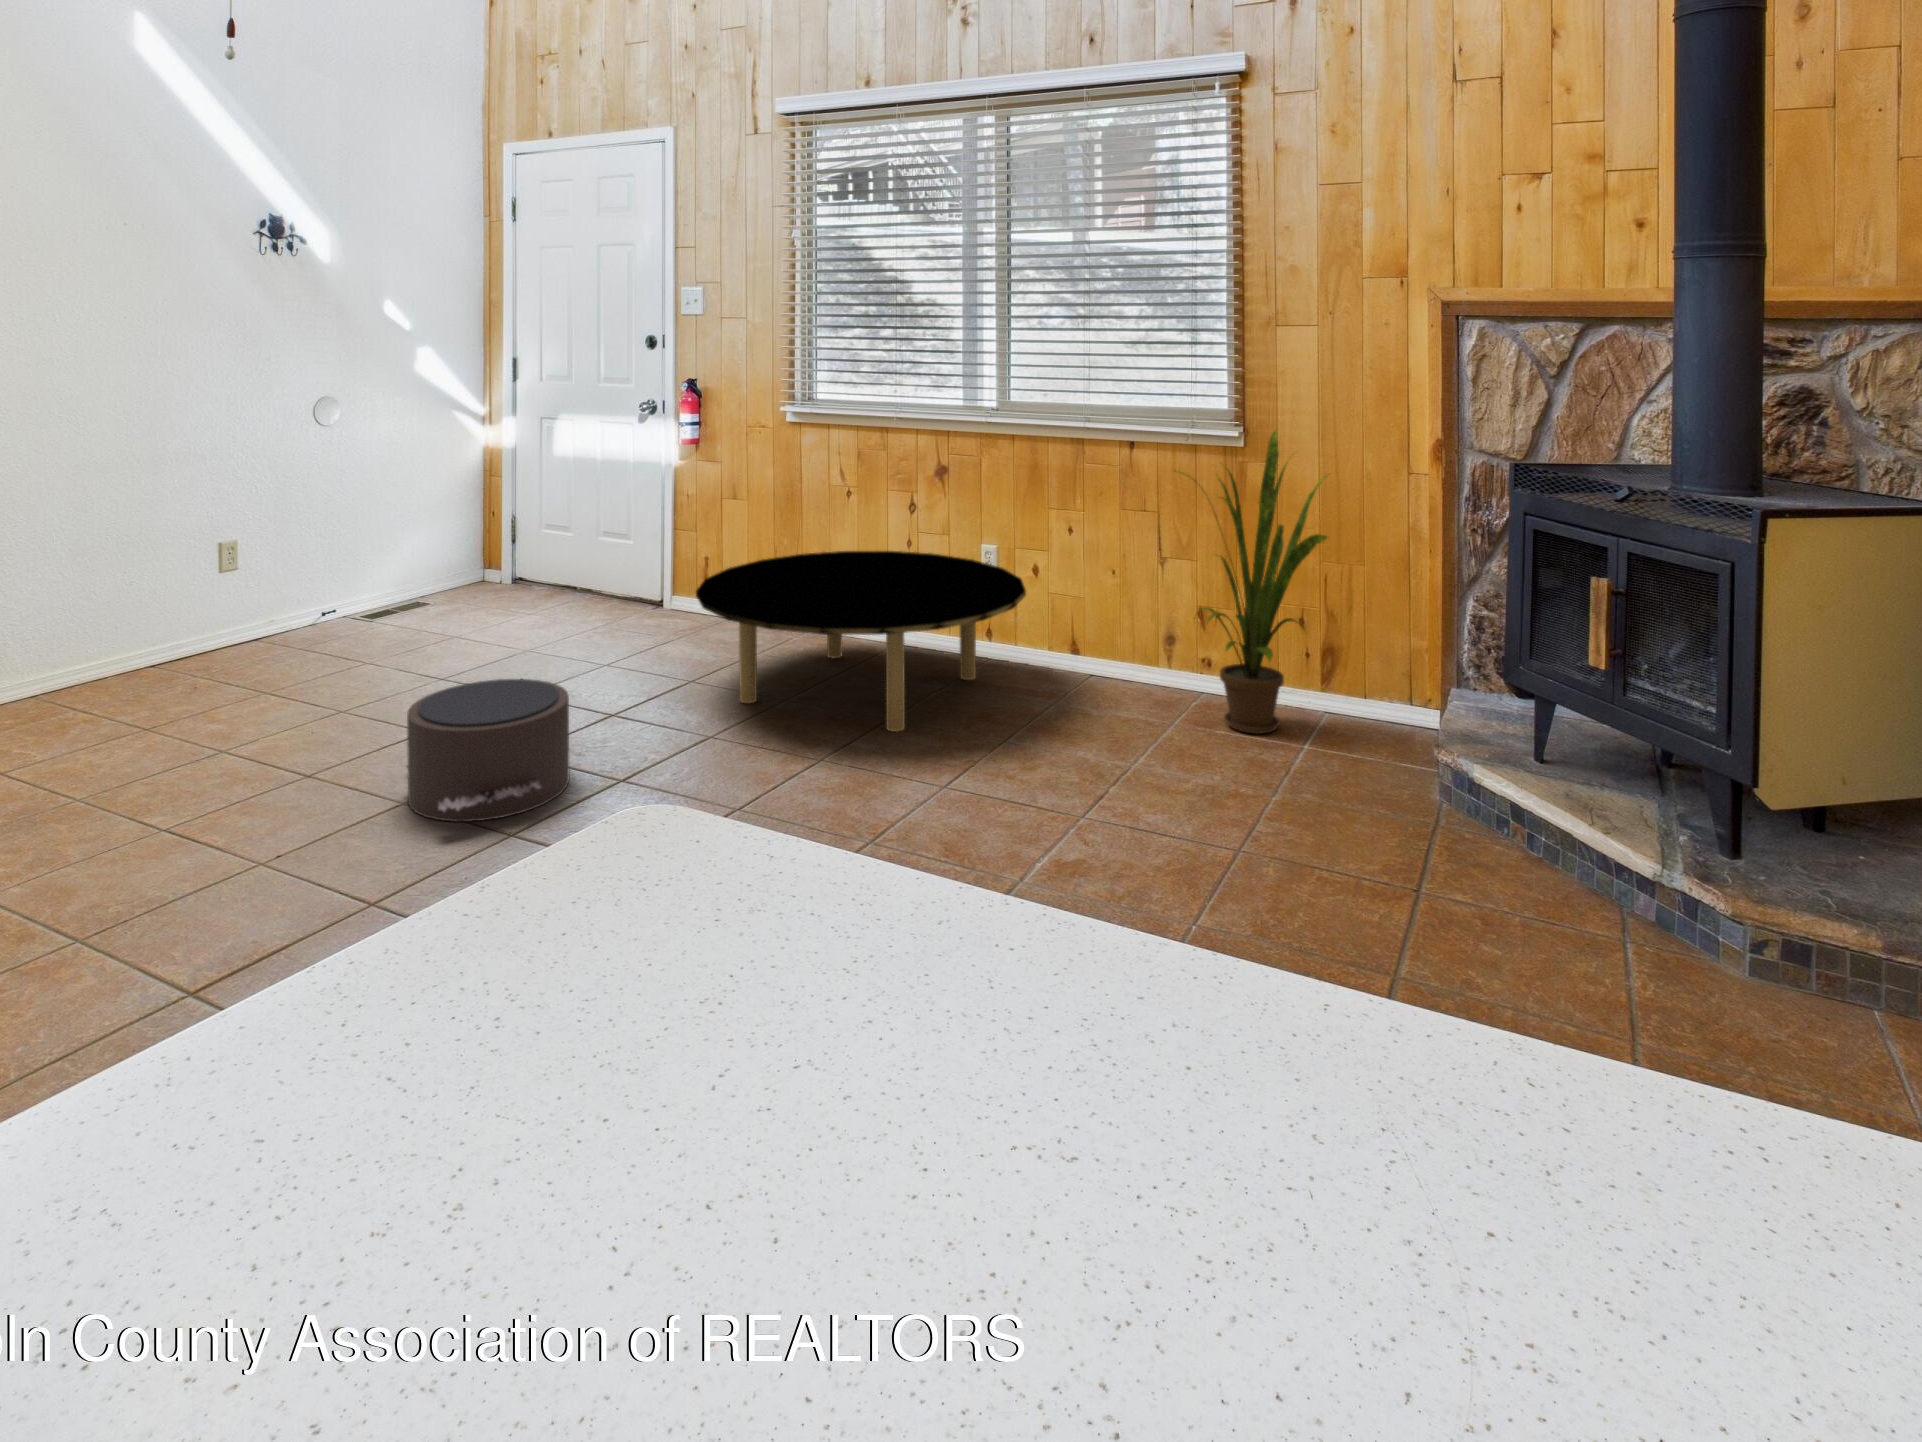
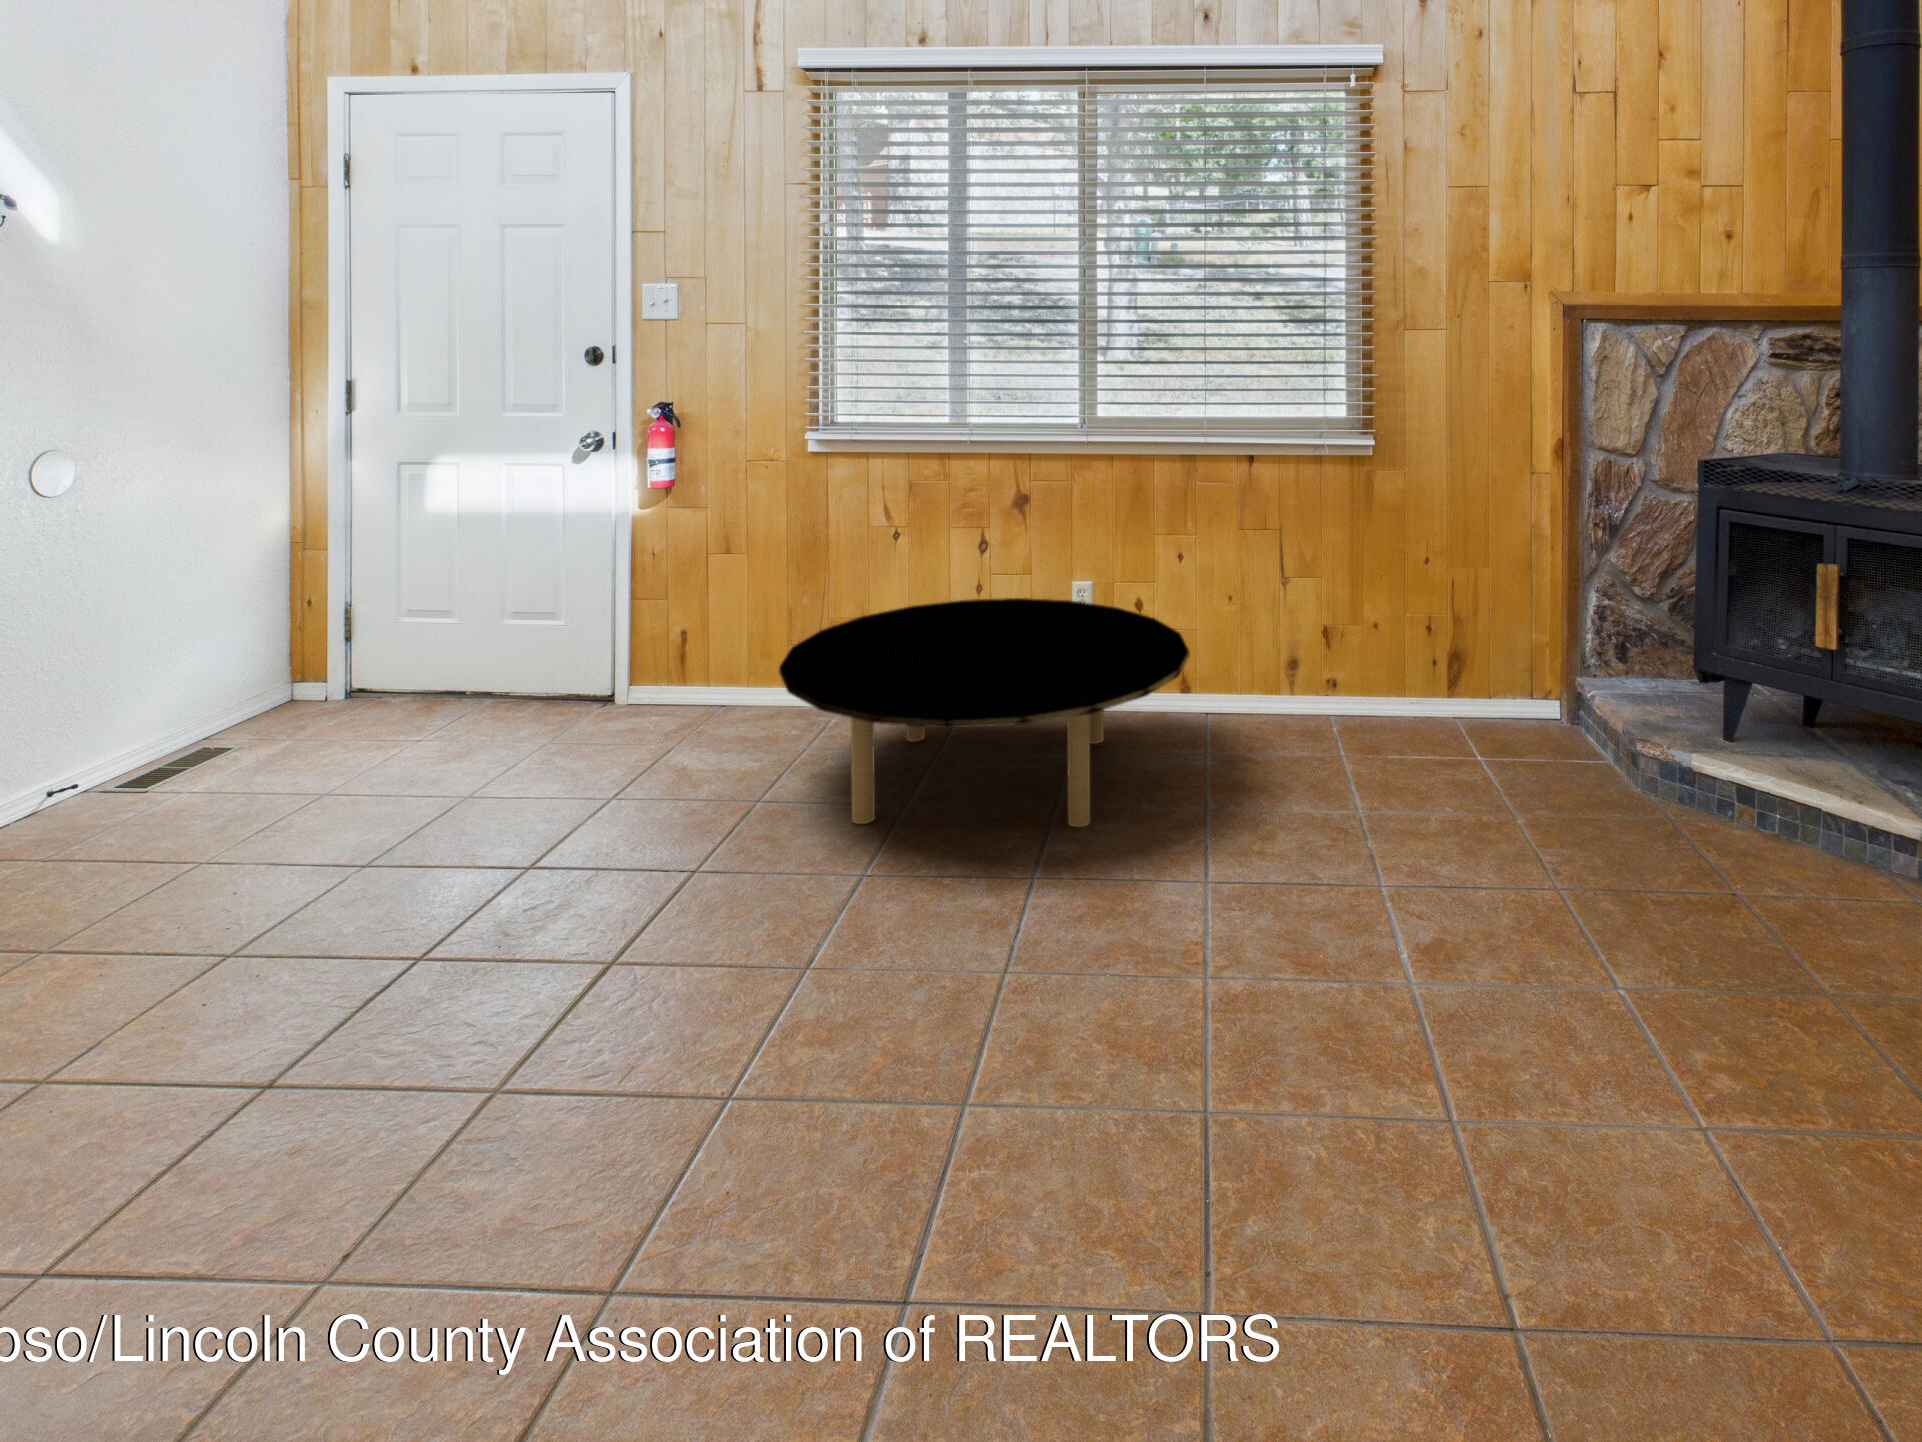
house plant: present [1183,431,1330,734] -> none [1332,436,1504,756]
pouf: present [407,679,569,822] -> none [425,858,723,1126]

